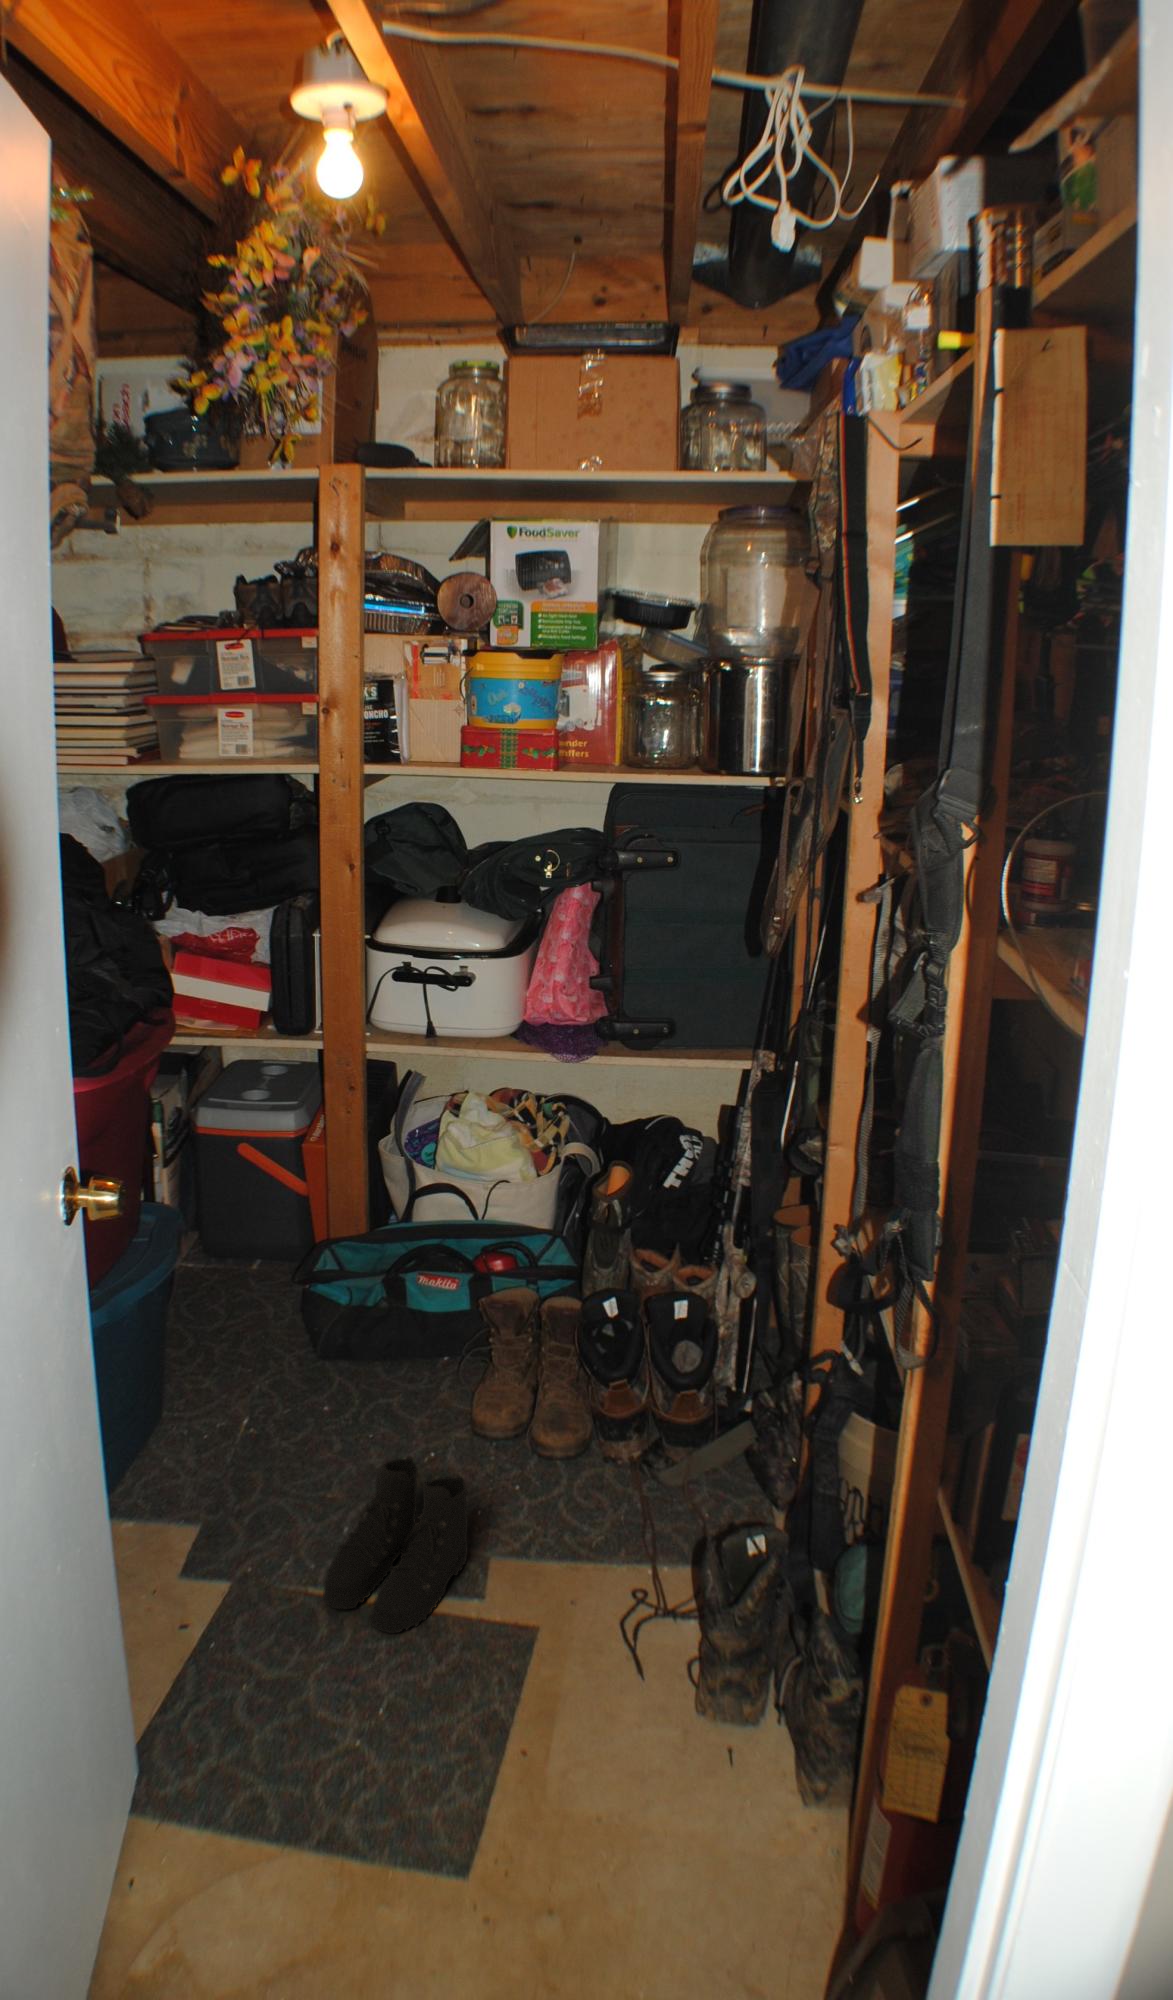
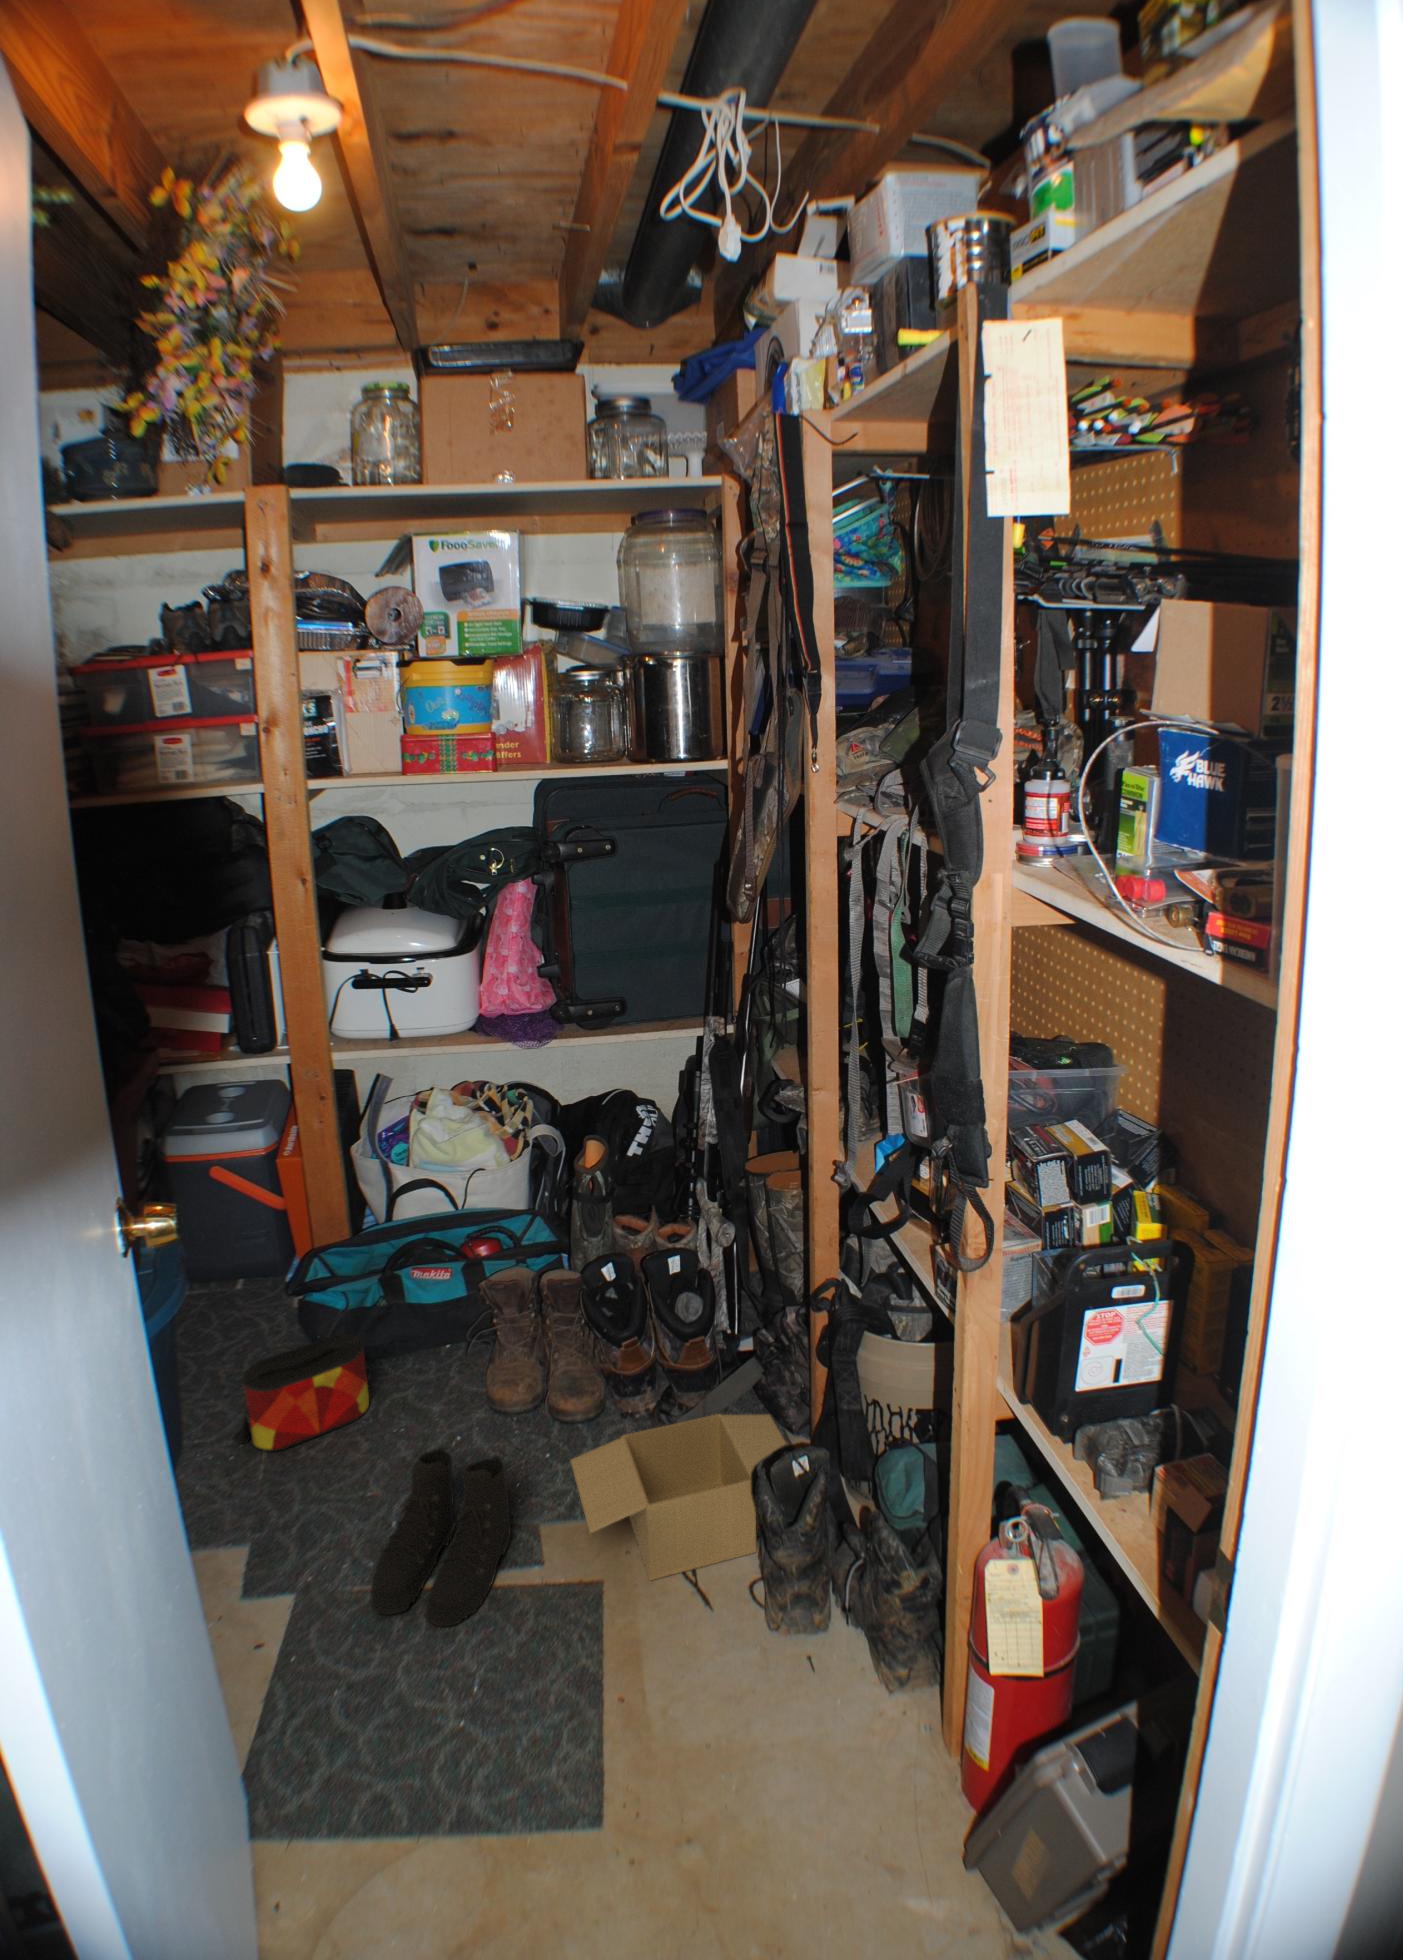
bag: none [232,1327,368,1431] -> present [233,1334,371,1452]
cardboard box: none [533,1477,773,1634] -> present [570,1414,787,1580]

